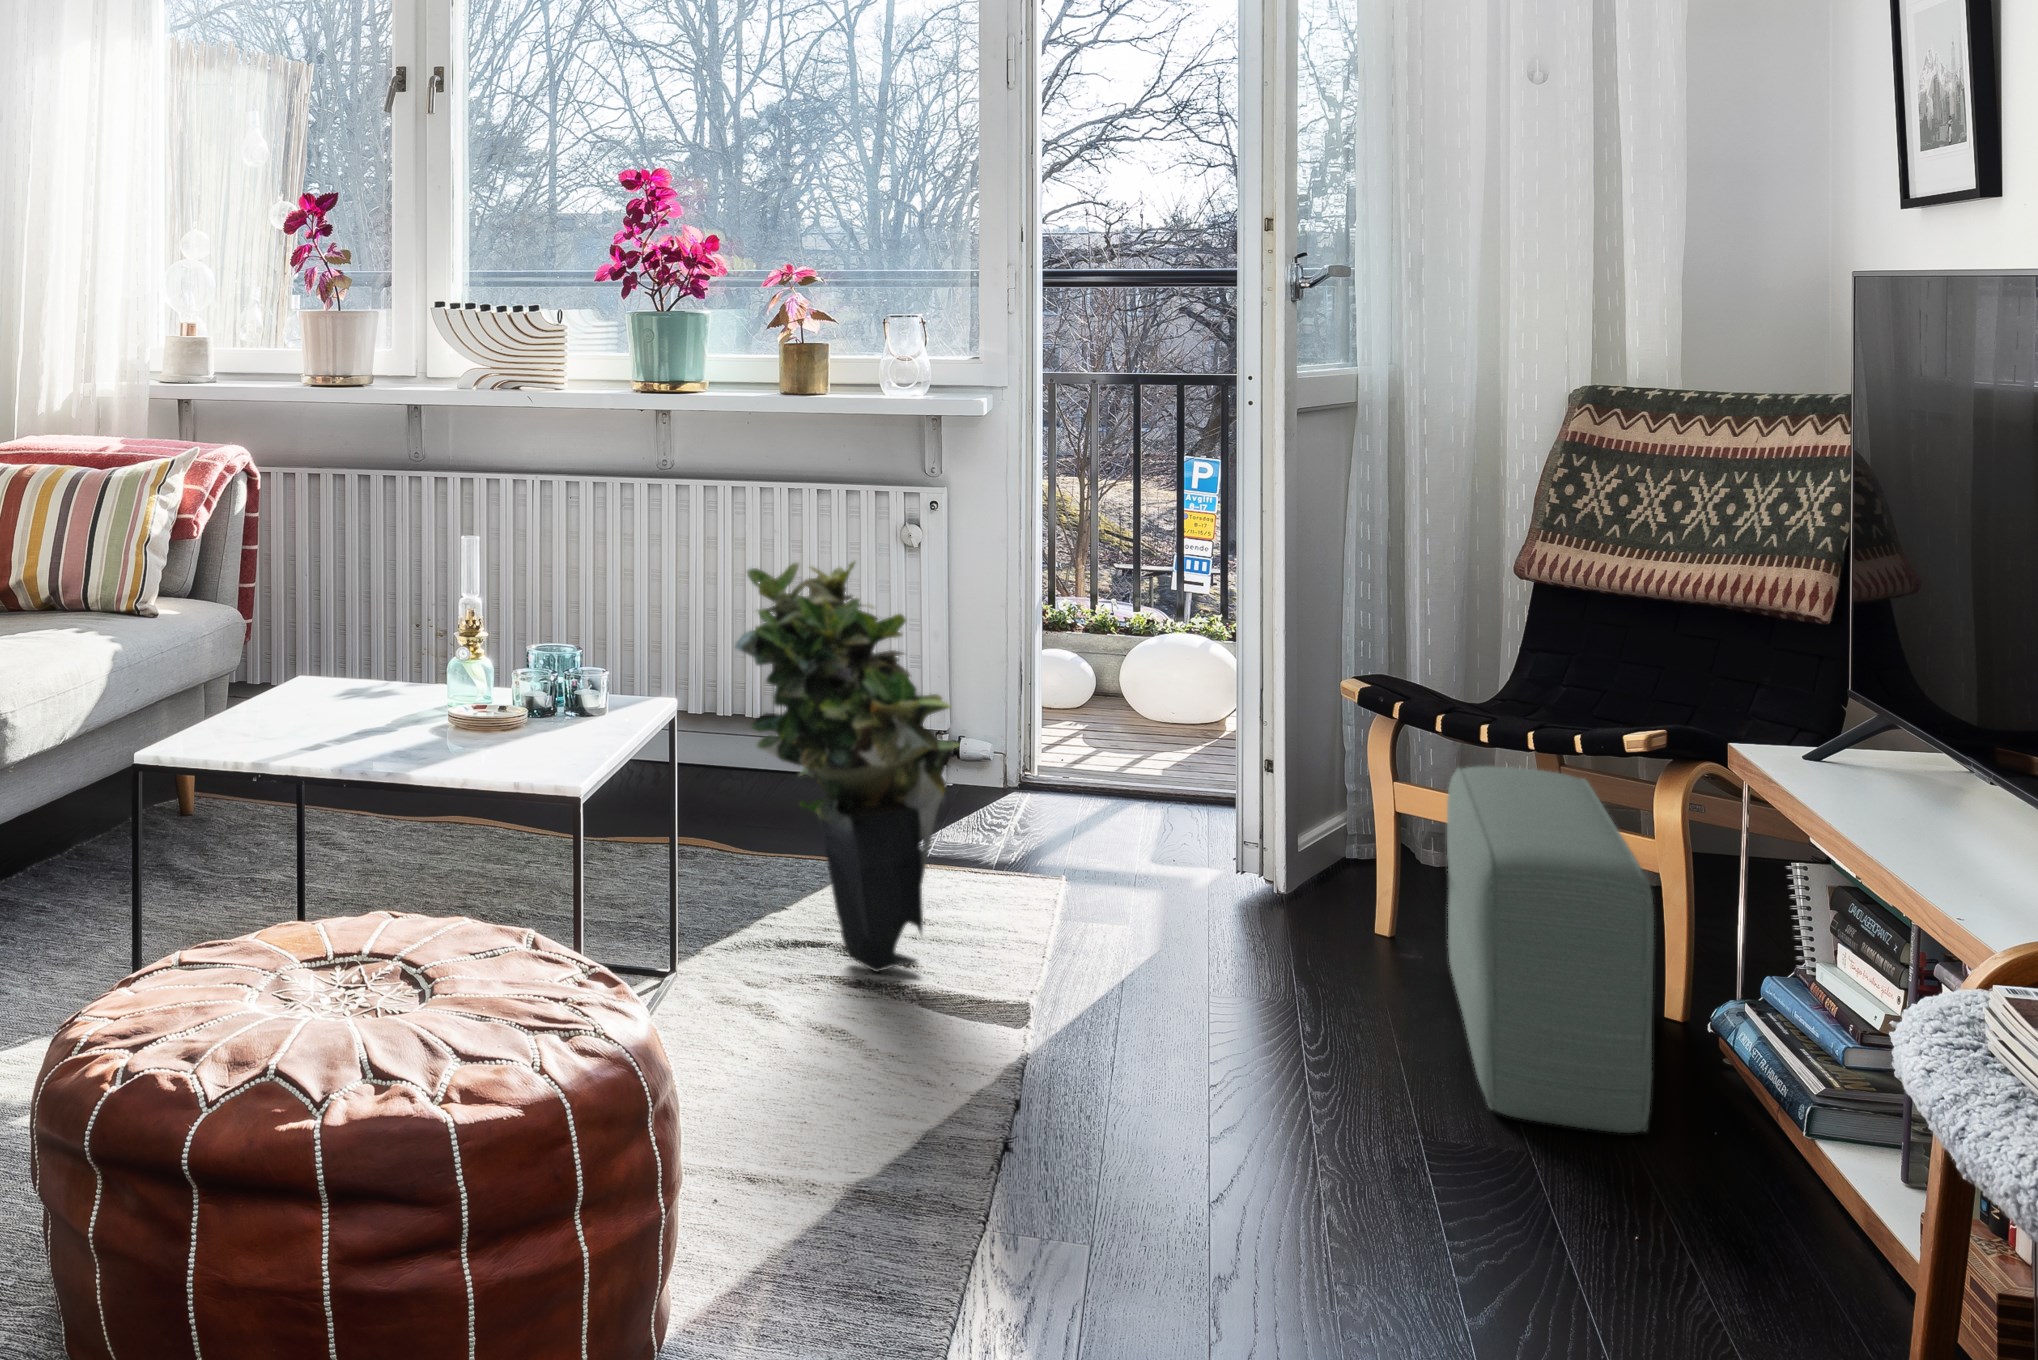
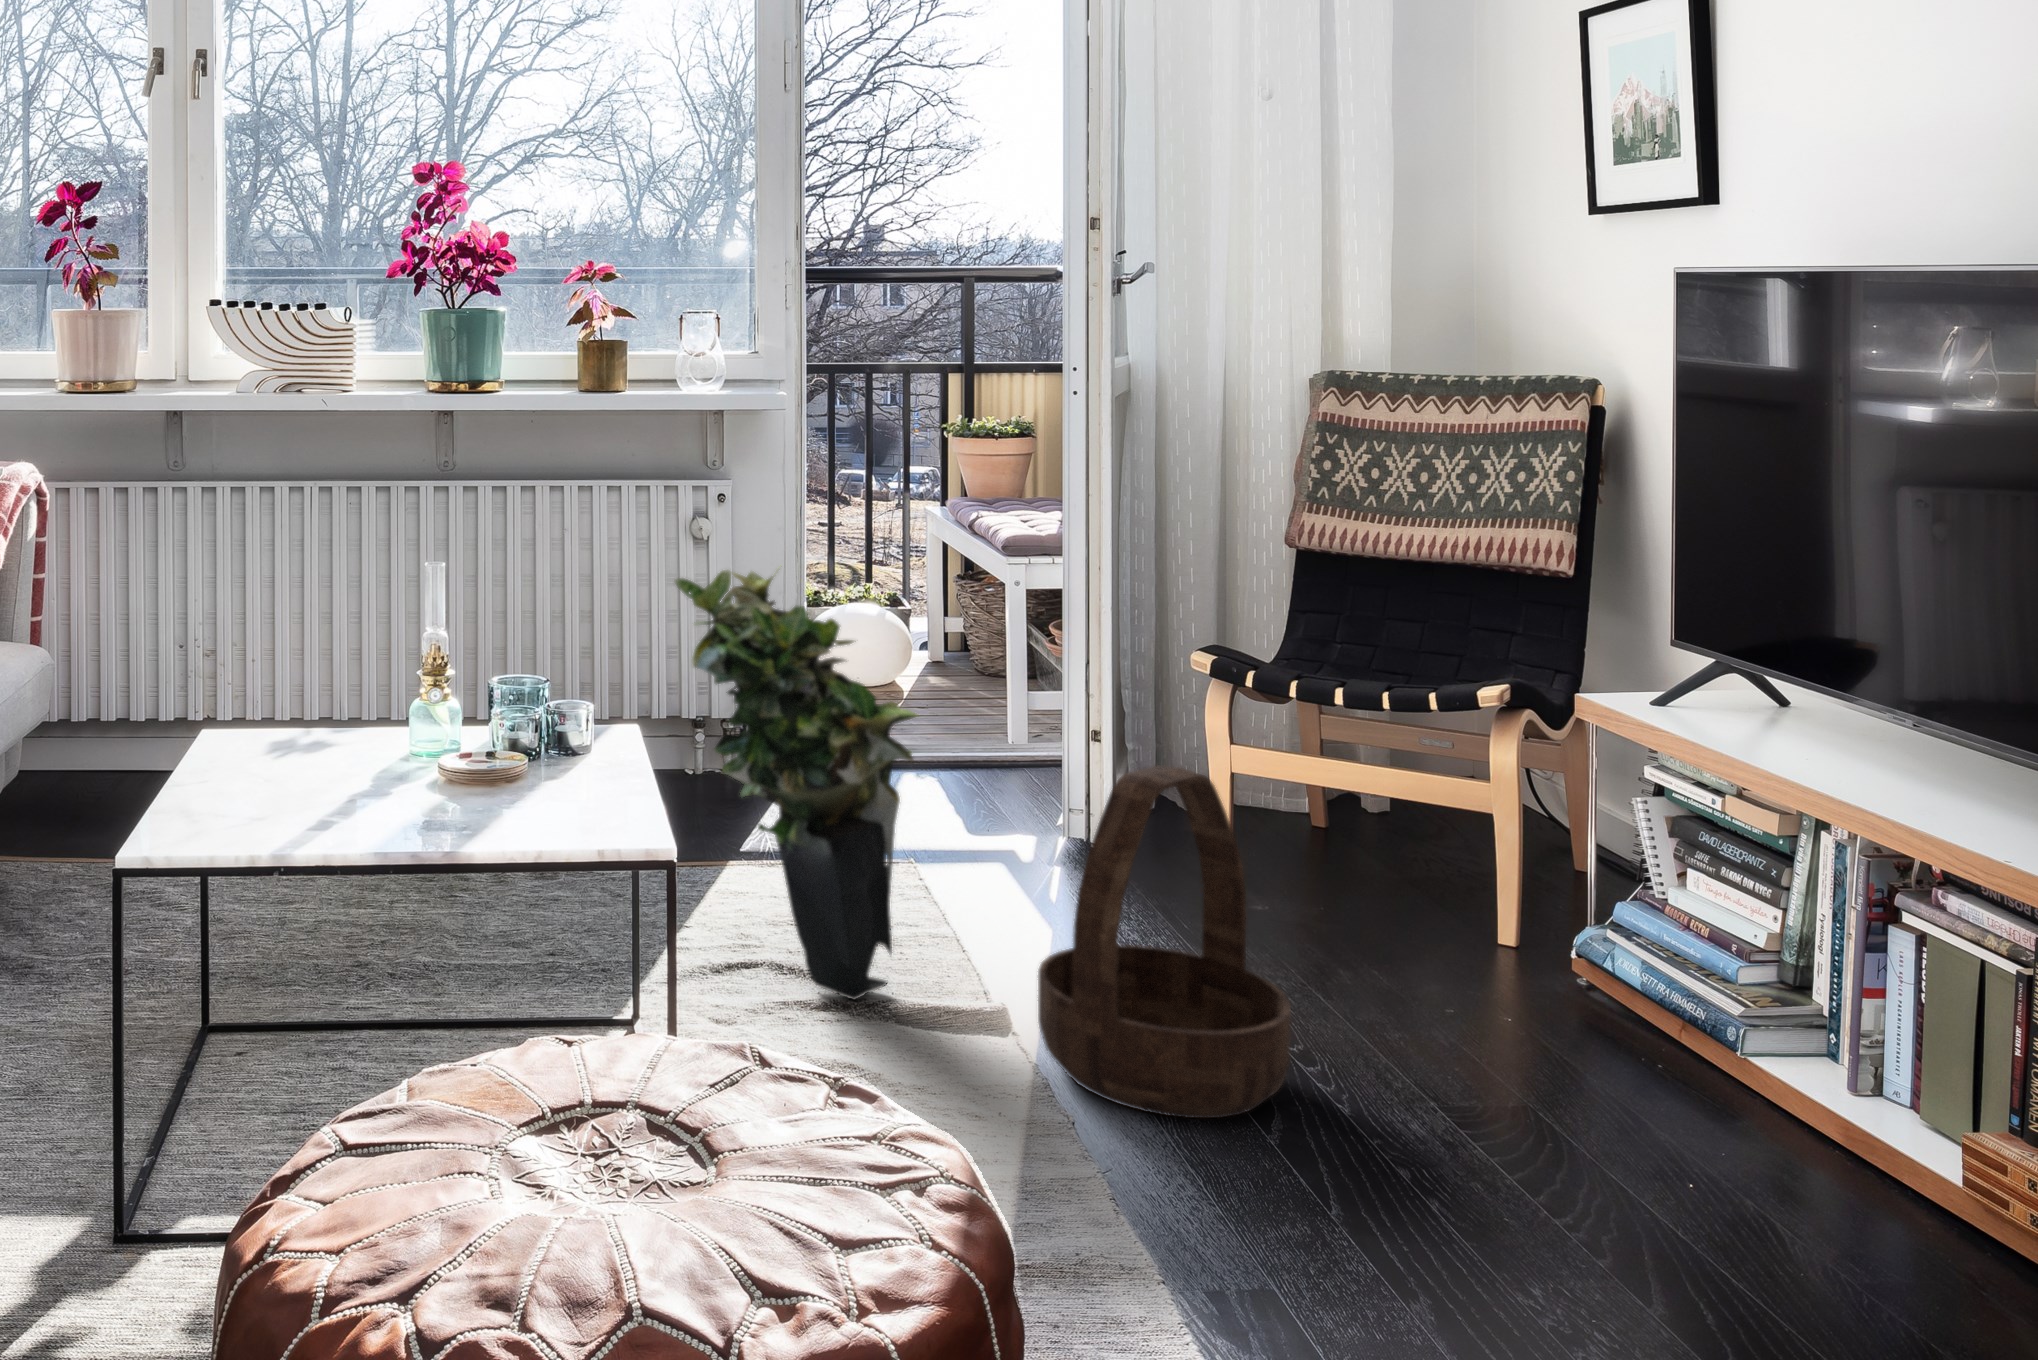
basket: none [996,759,1235,1093] -> present [1038,765,1291,1118]
pouf: present [1447,766,1654,1133] -> none [1317,733,1668,1094]

